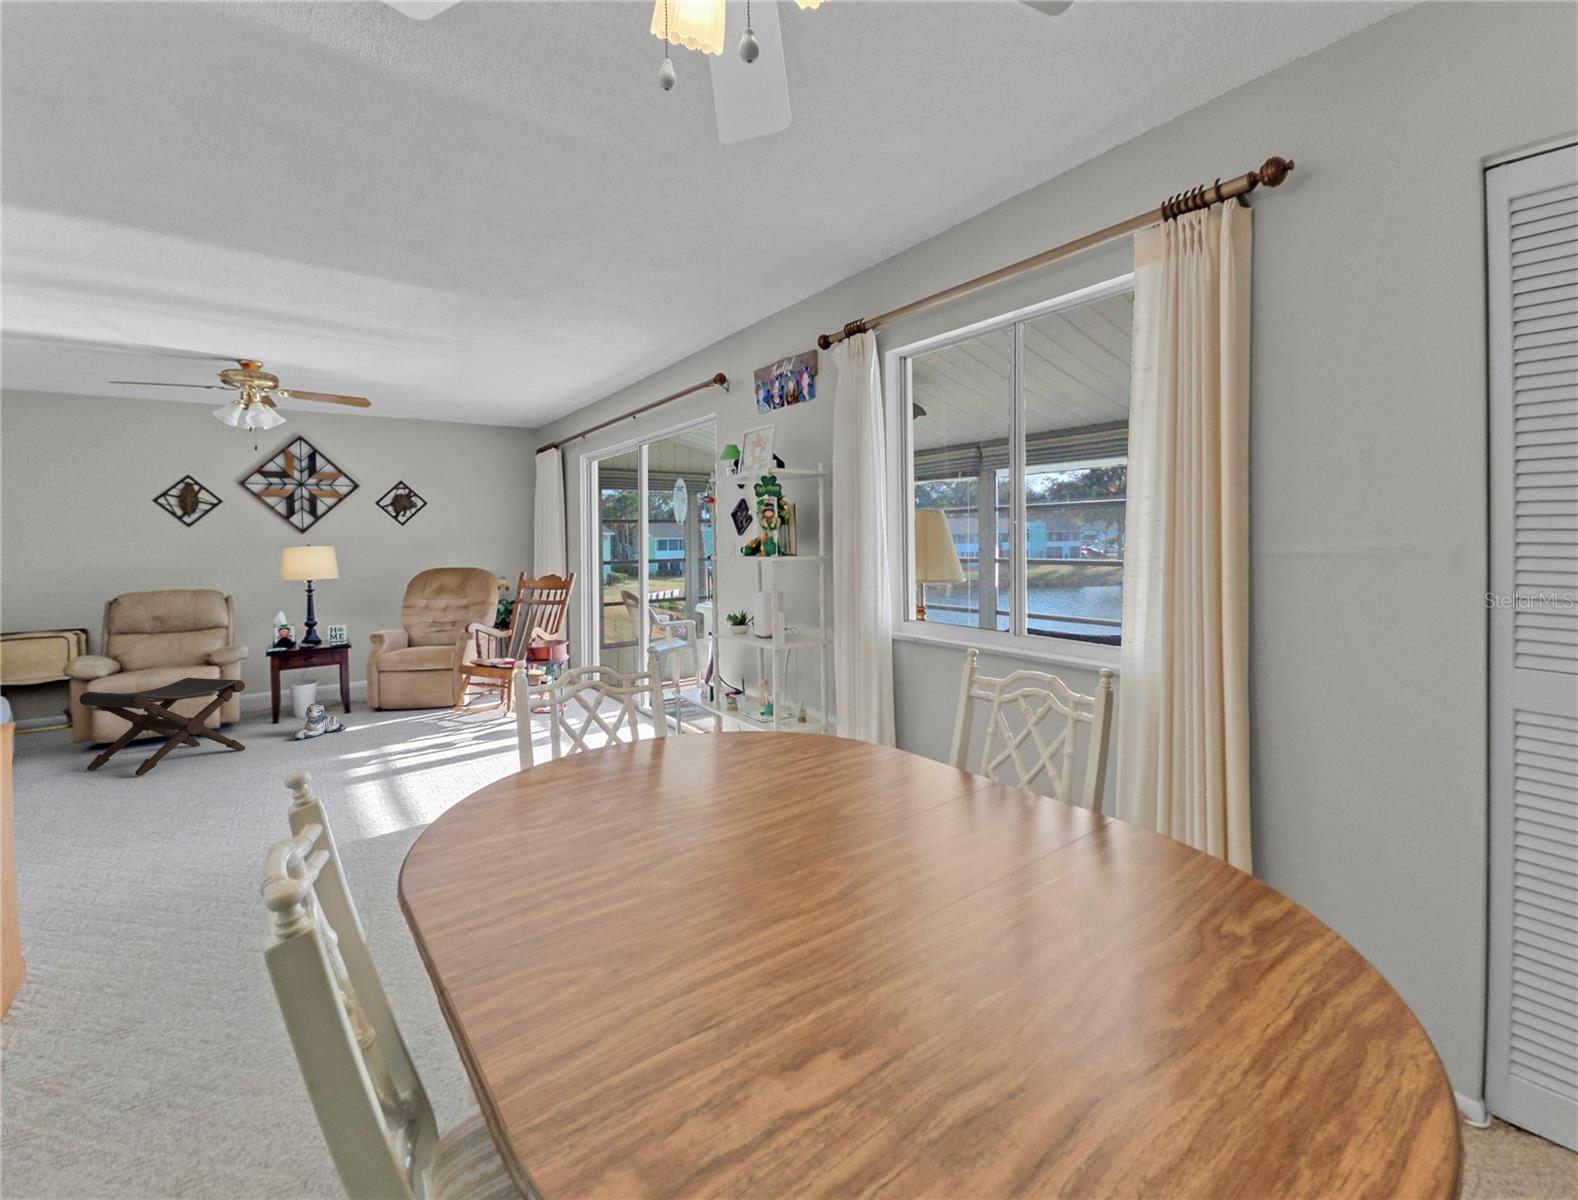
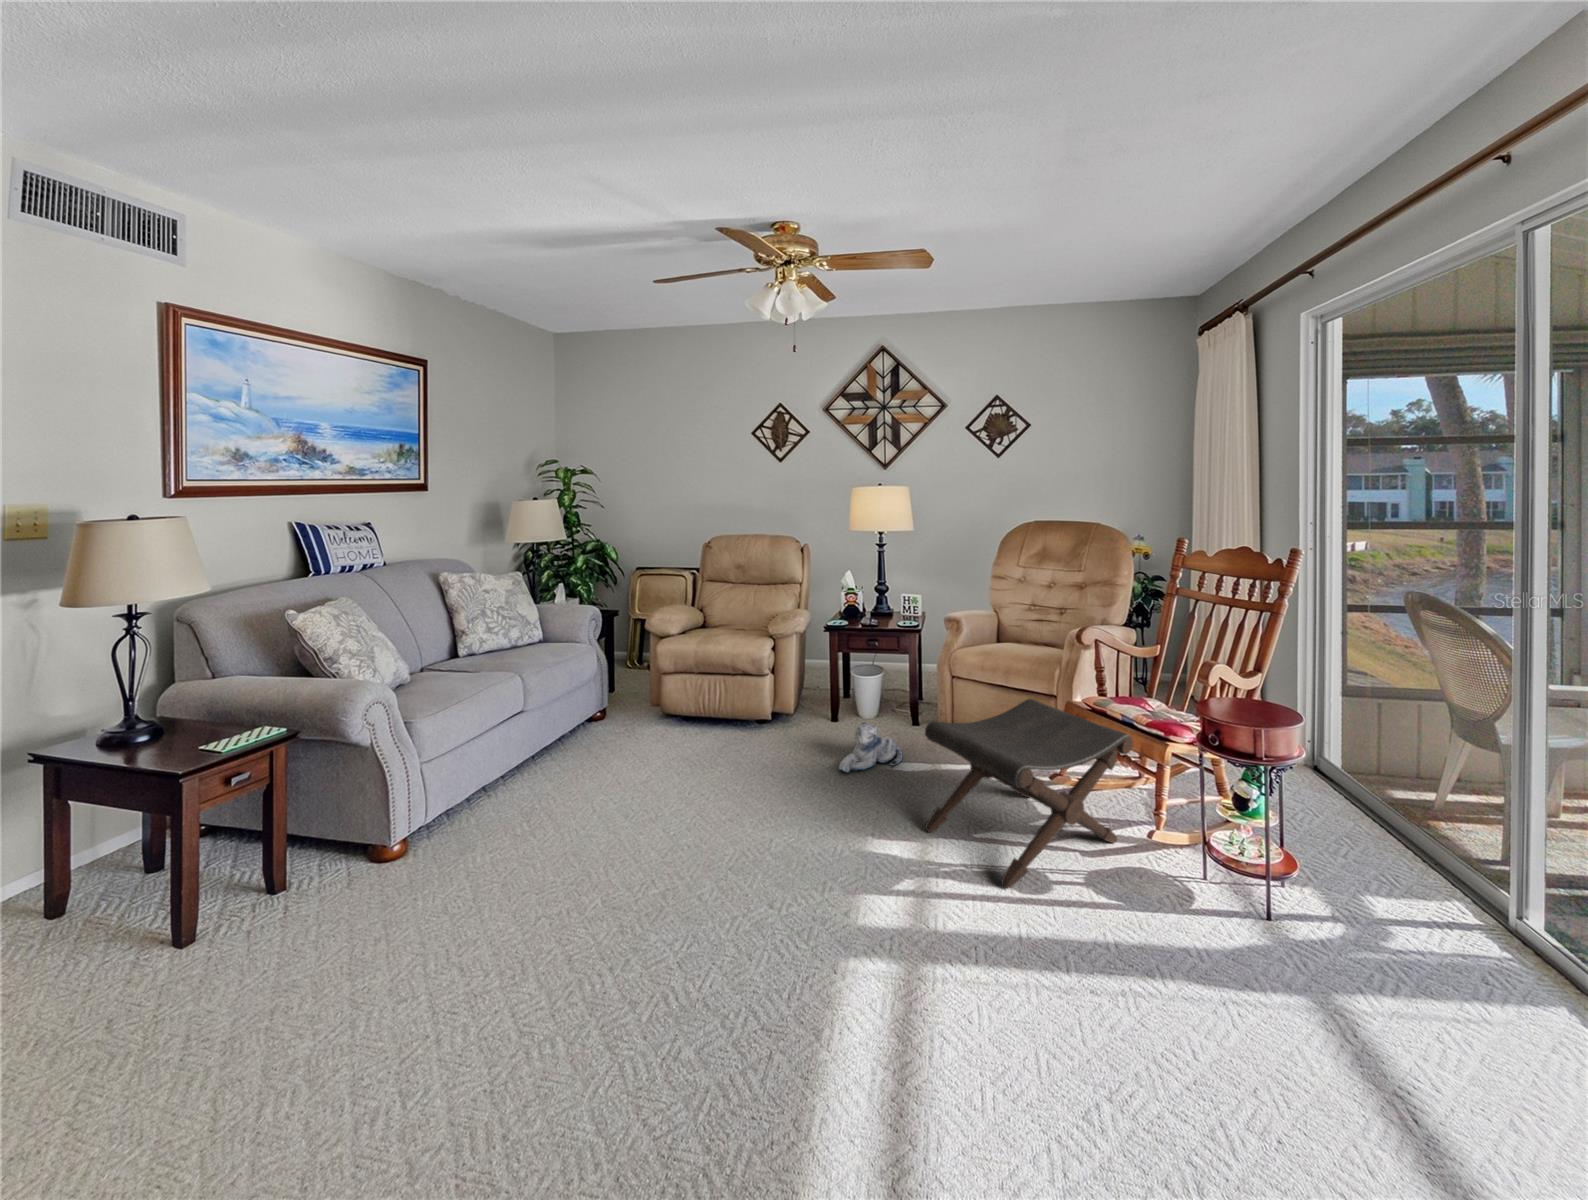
footstool: present [79,678,245,776] -> present [925,699,1133,888]

